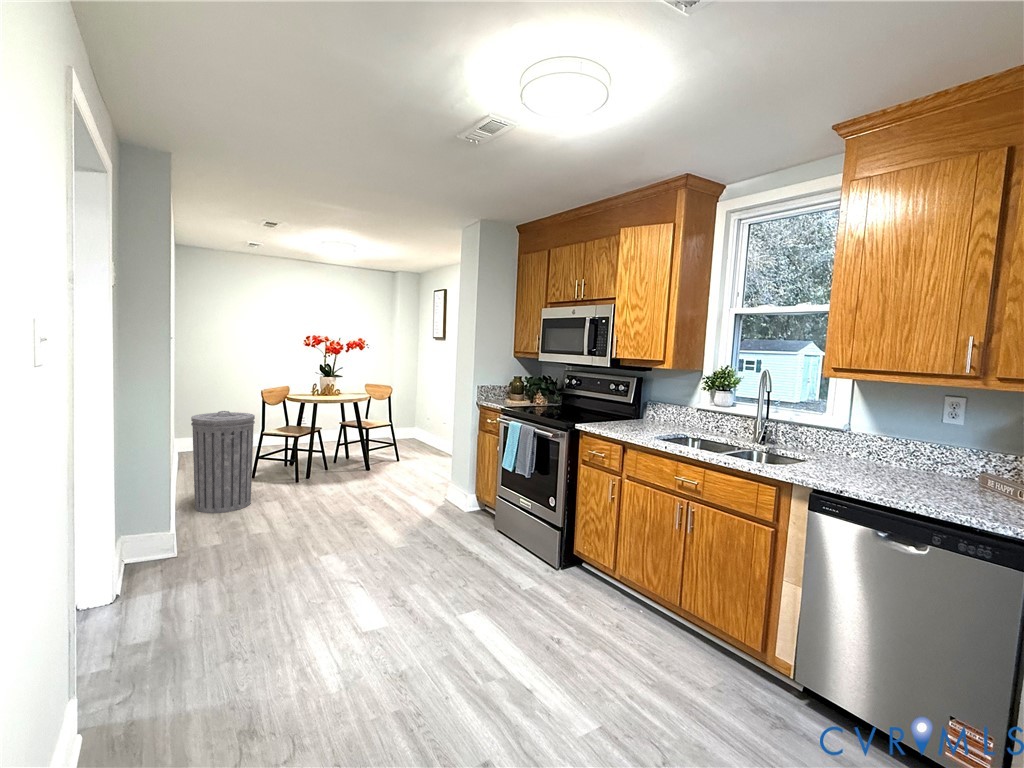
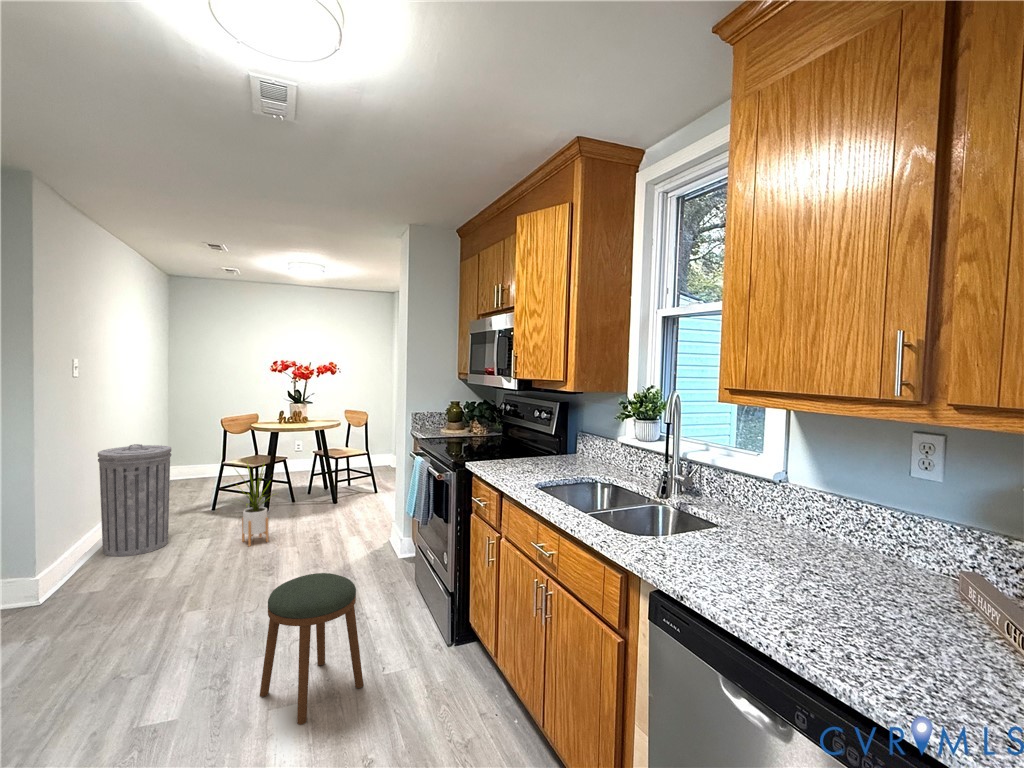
house plant: none [311,423,354,503] -> present [238,463,274,546]
stool: none [443,509,517,618] -> present [260,573,363,725]

